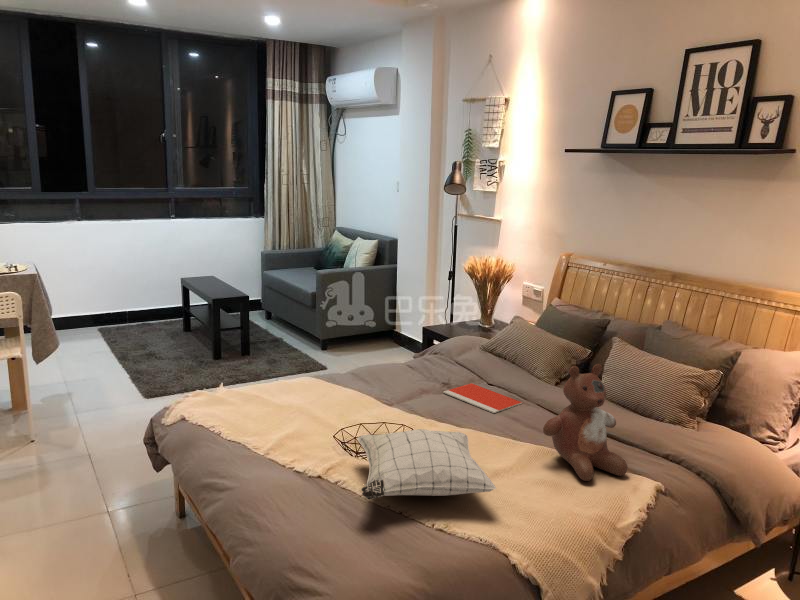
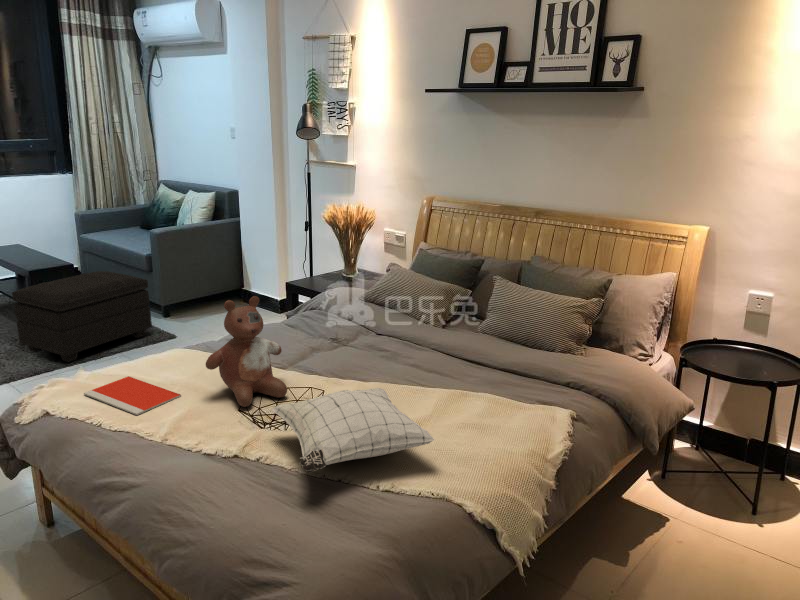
footstool: none [197,303,306,379] -> present [12,271,152,362]
stuffed bear: present [543,364,628,481] -> present [206,296,287,407]
notebook: present [443,383,522,413] -> present [84,376,181,415]

